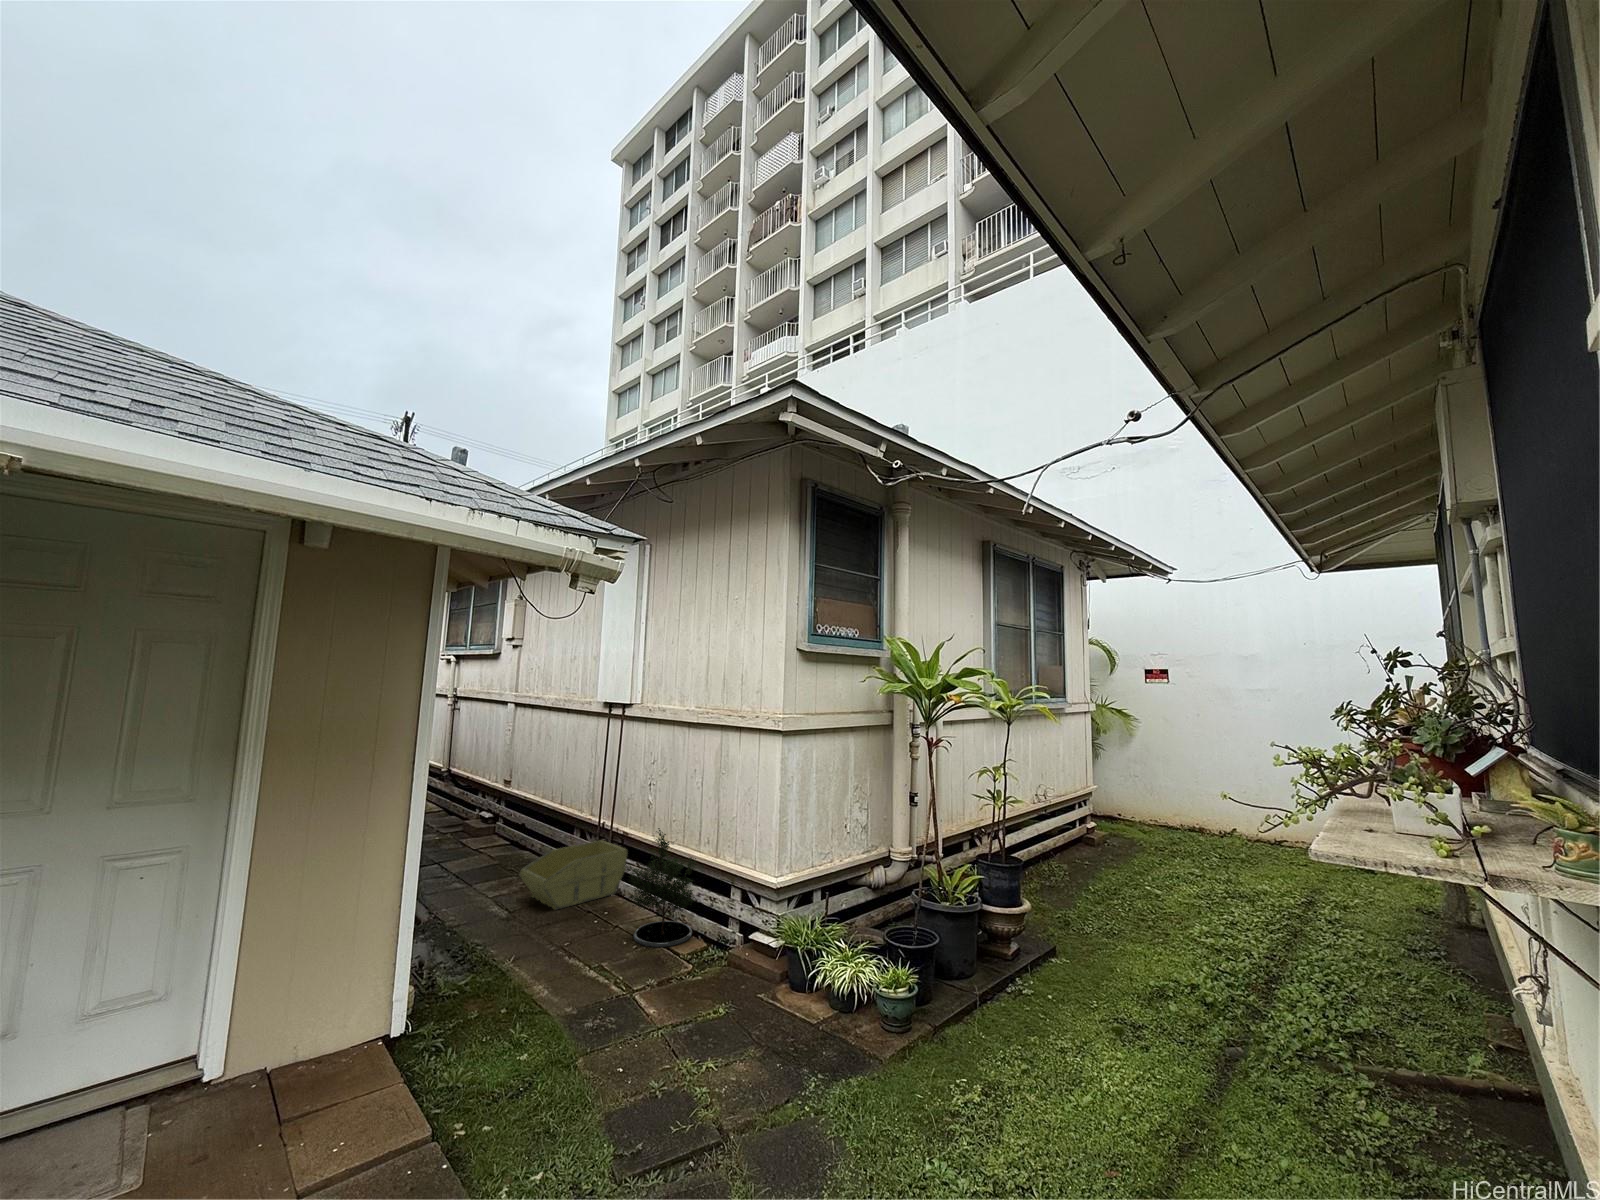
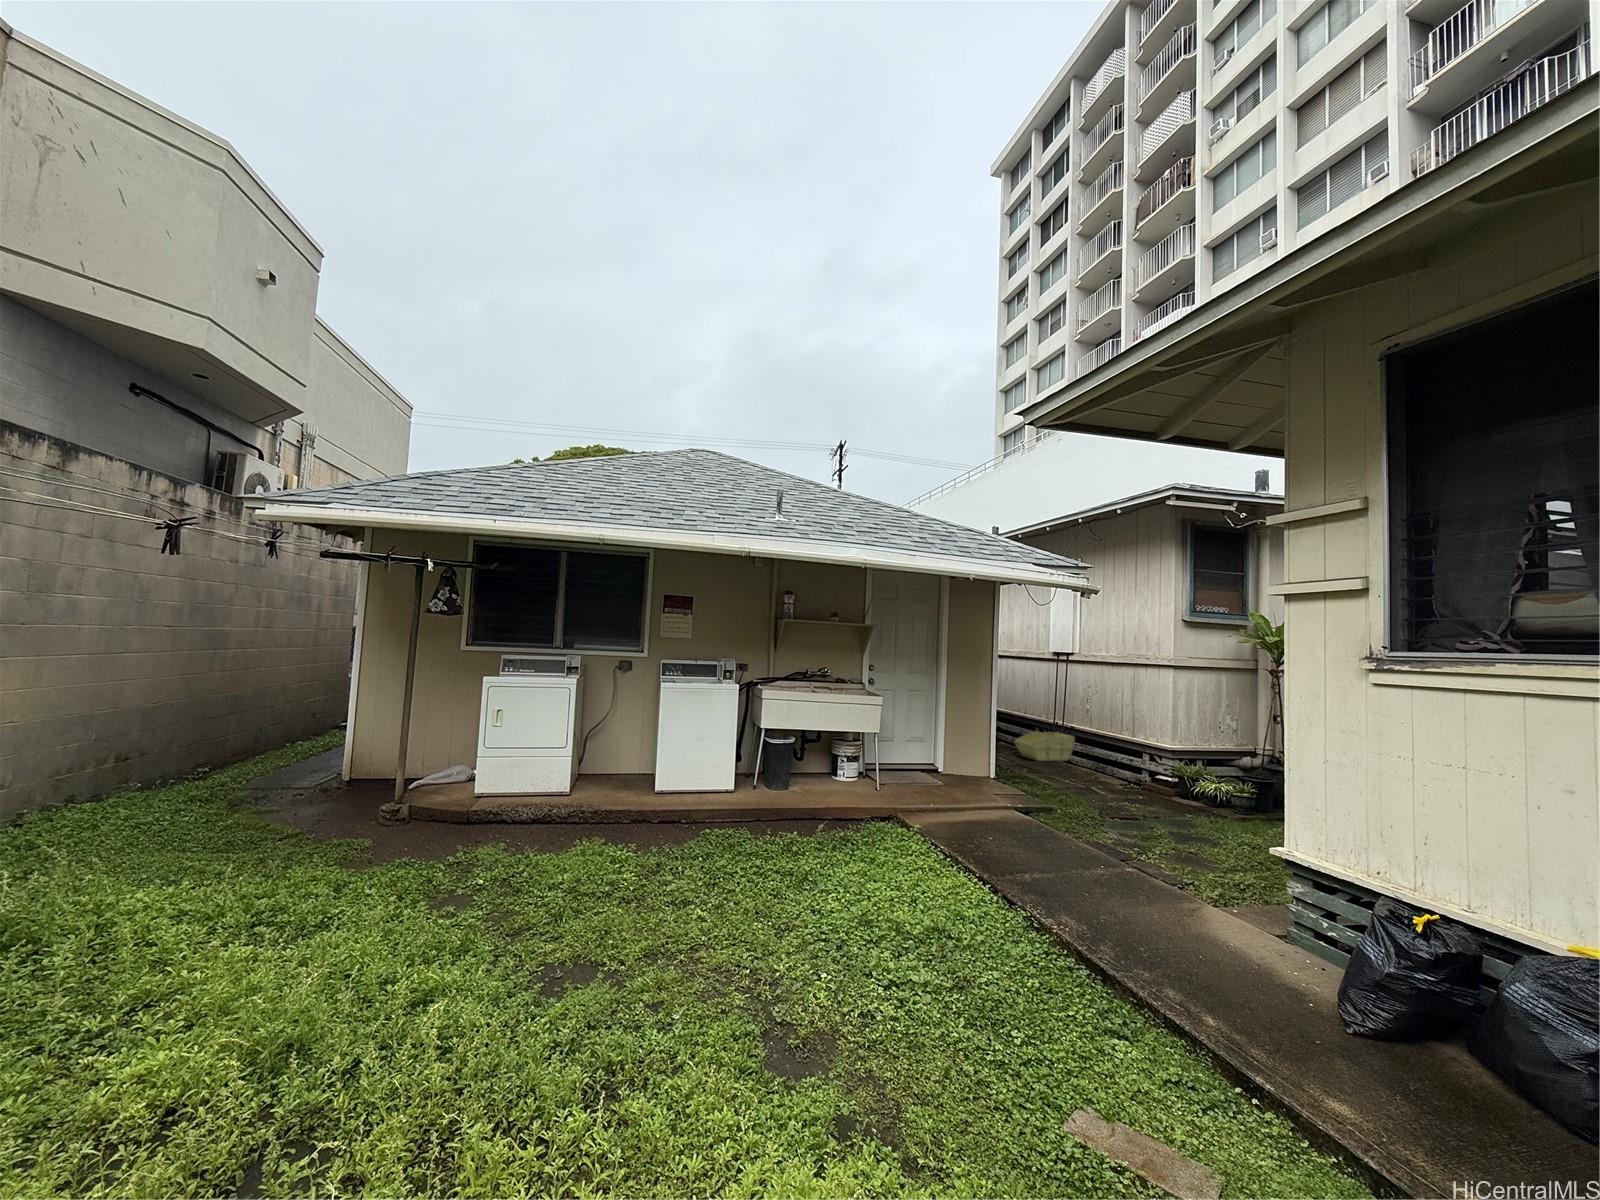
potted tree: present [626,828,697,947] -> none [1079,717,1123,778]

